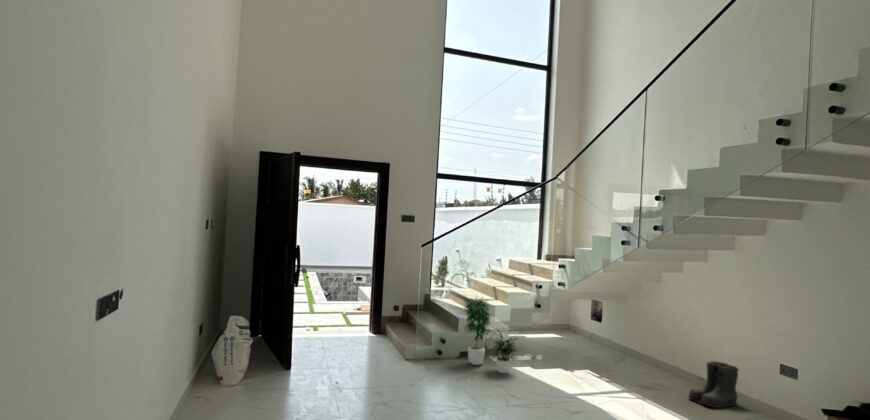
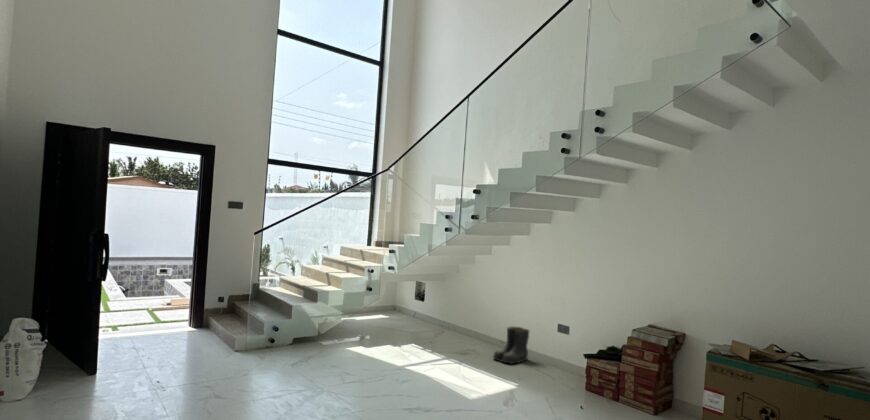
potted plant: present [464,299,516,373] -> none [296,280,353,354]

